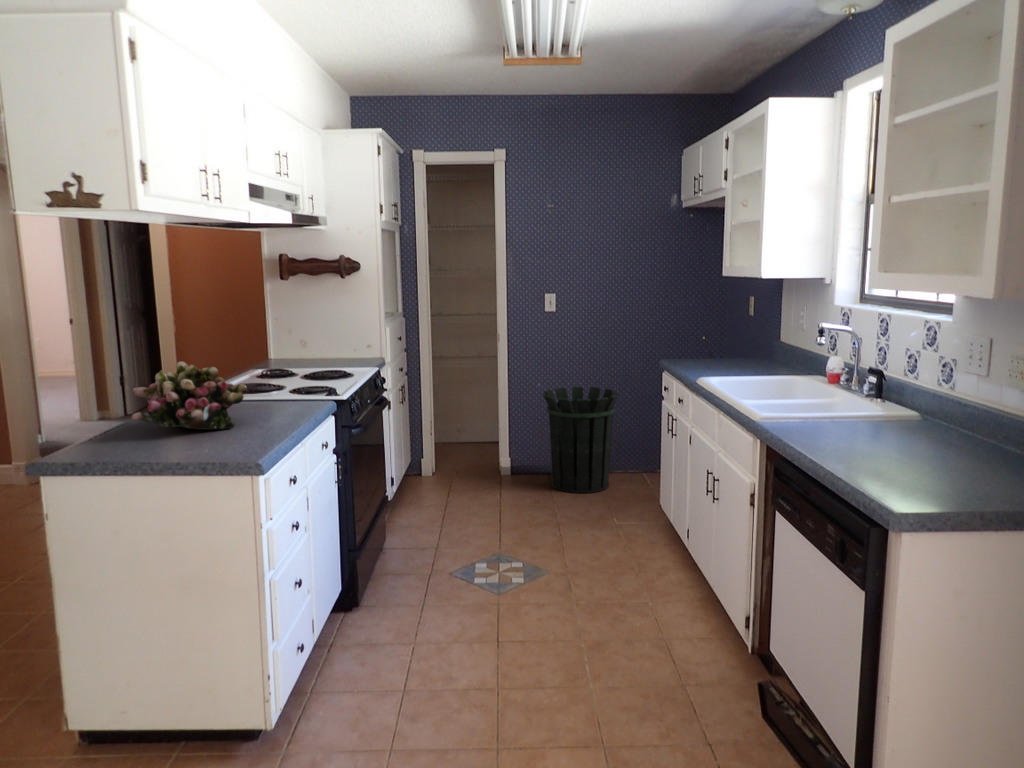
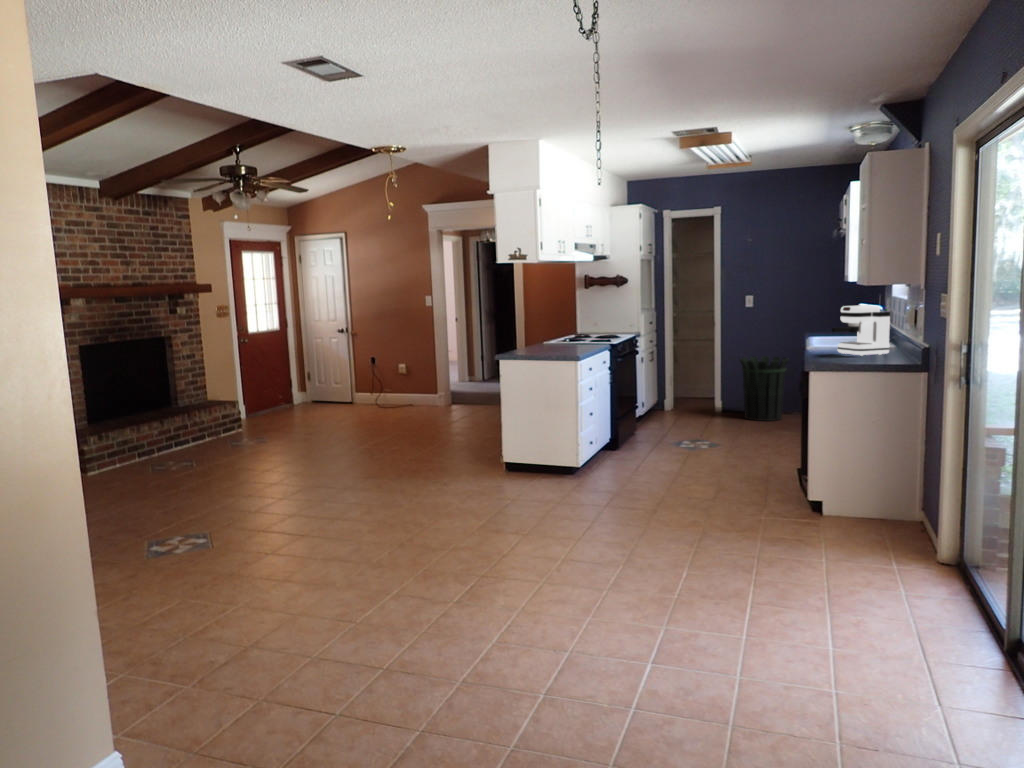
coffee maker: none [857,328,979,448] -> present [832,305,890,356]
flower arrangement: present [132,361,248,429] -> none [529,322,573,349]

